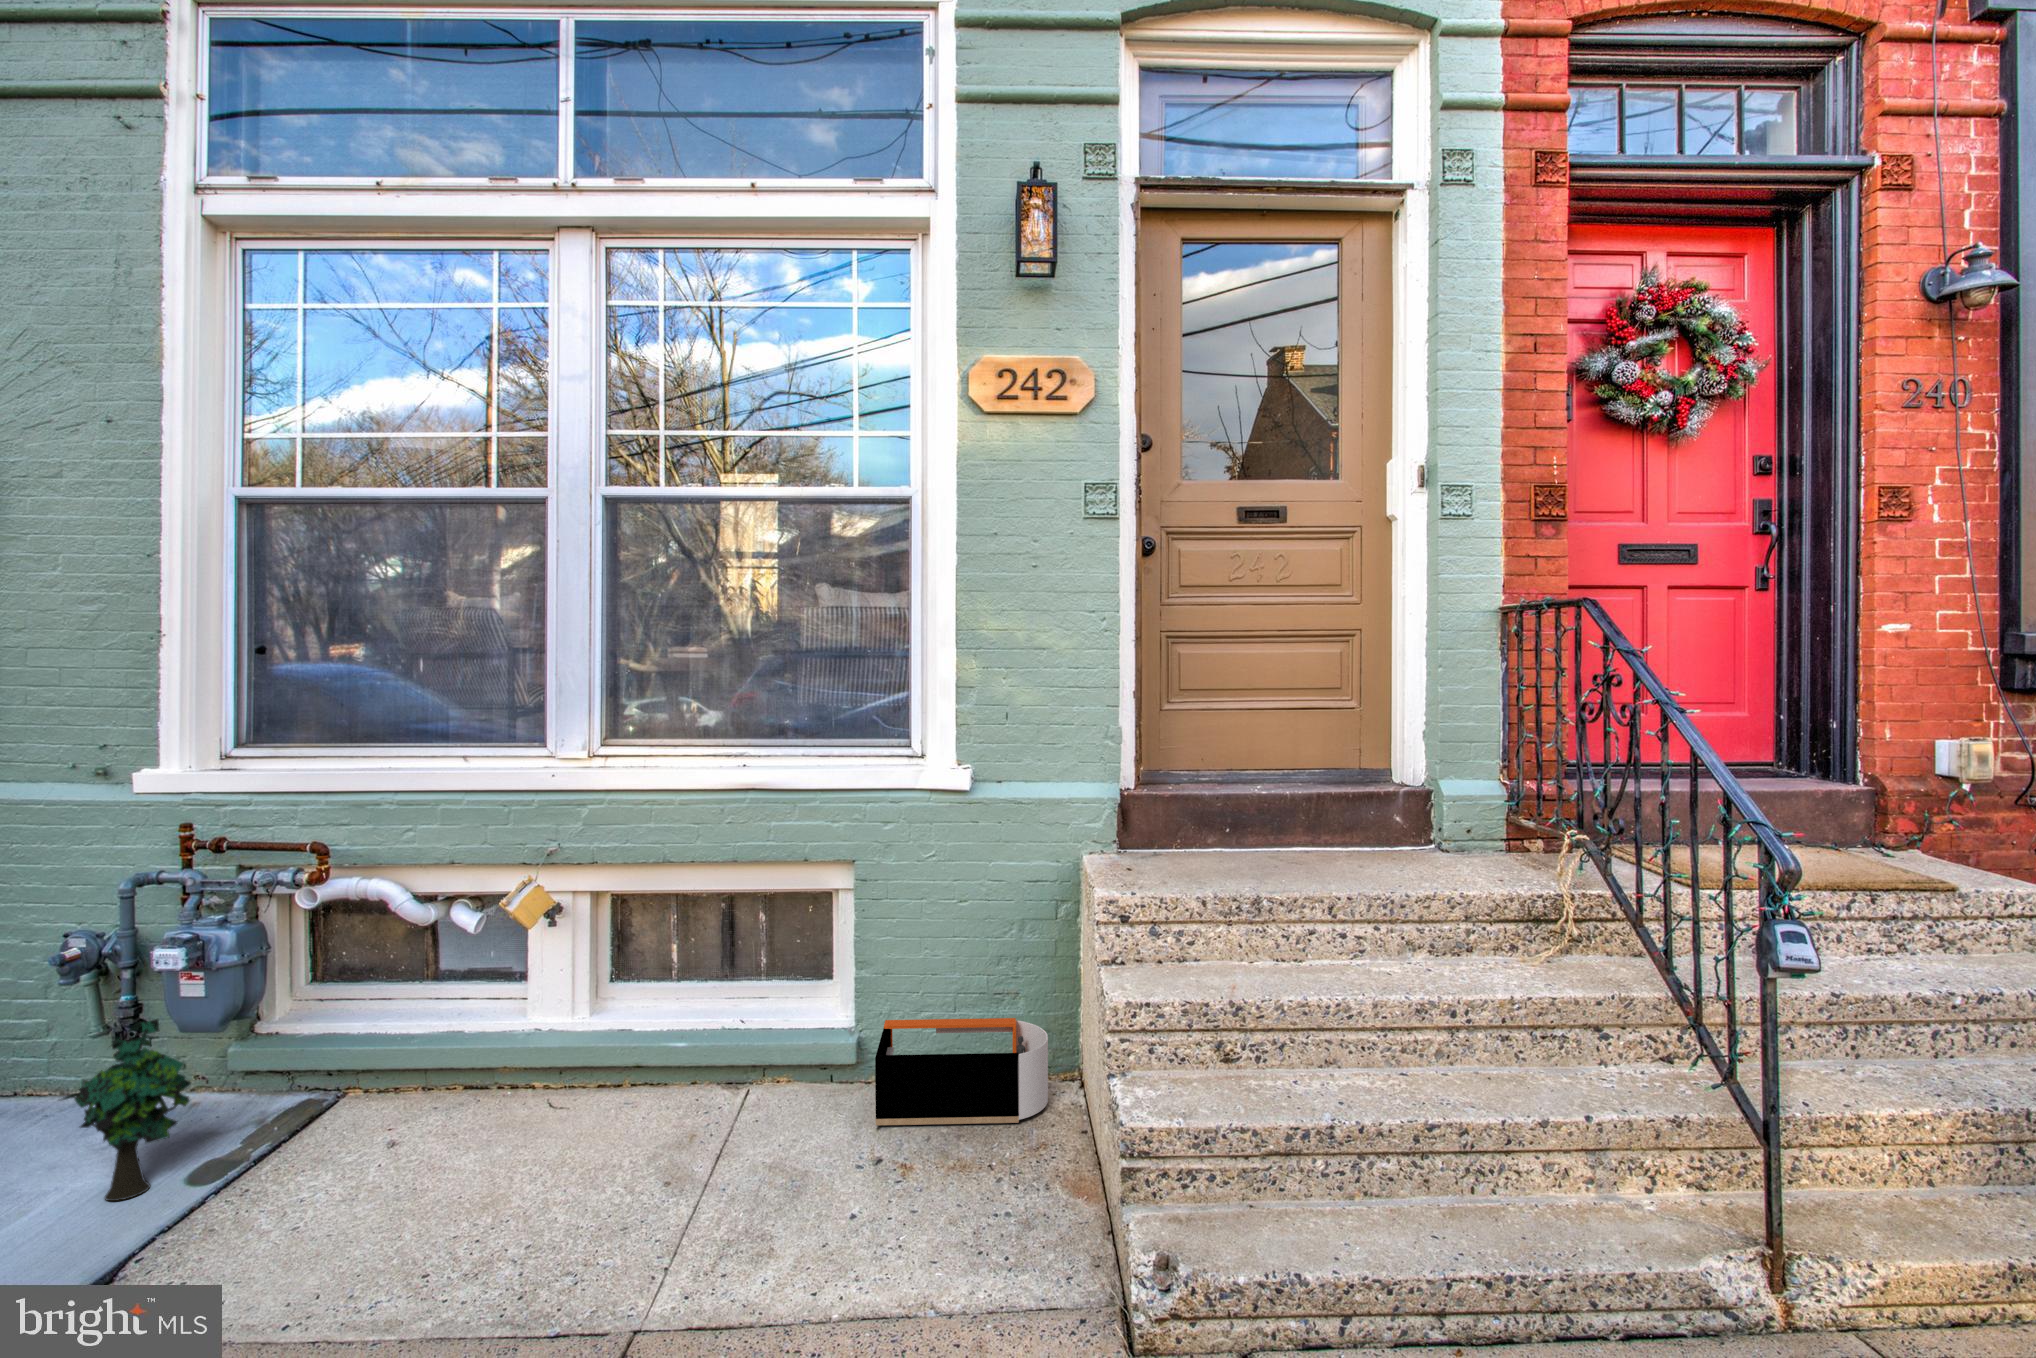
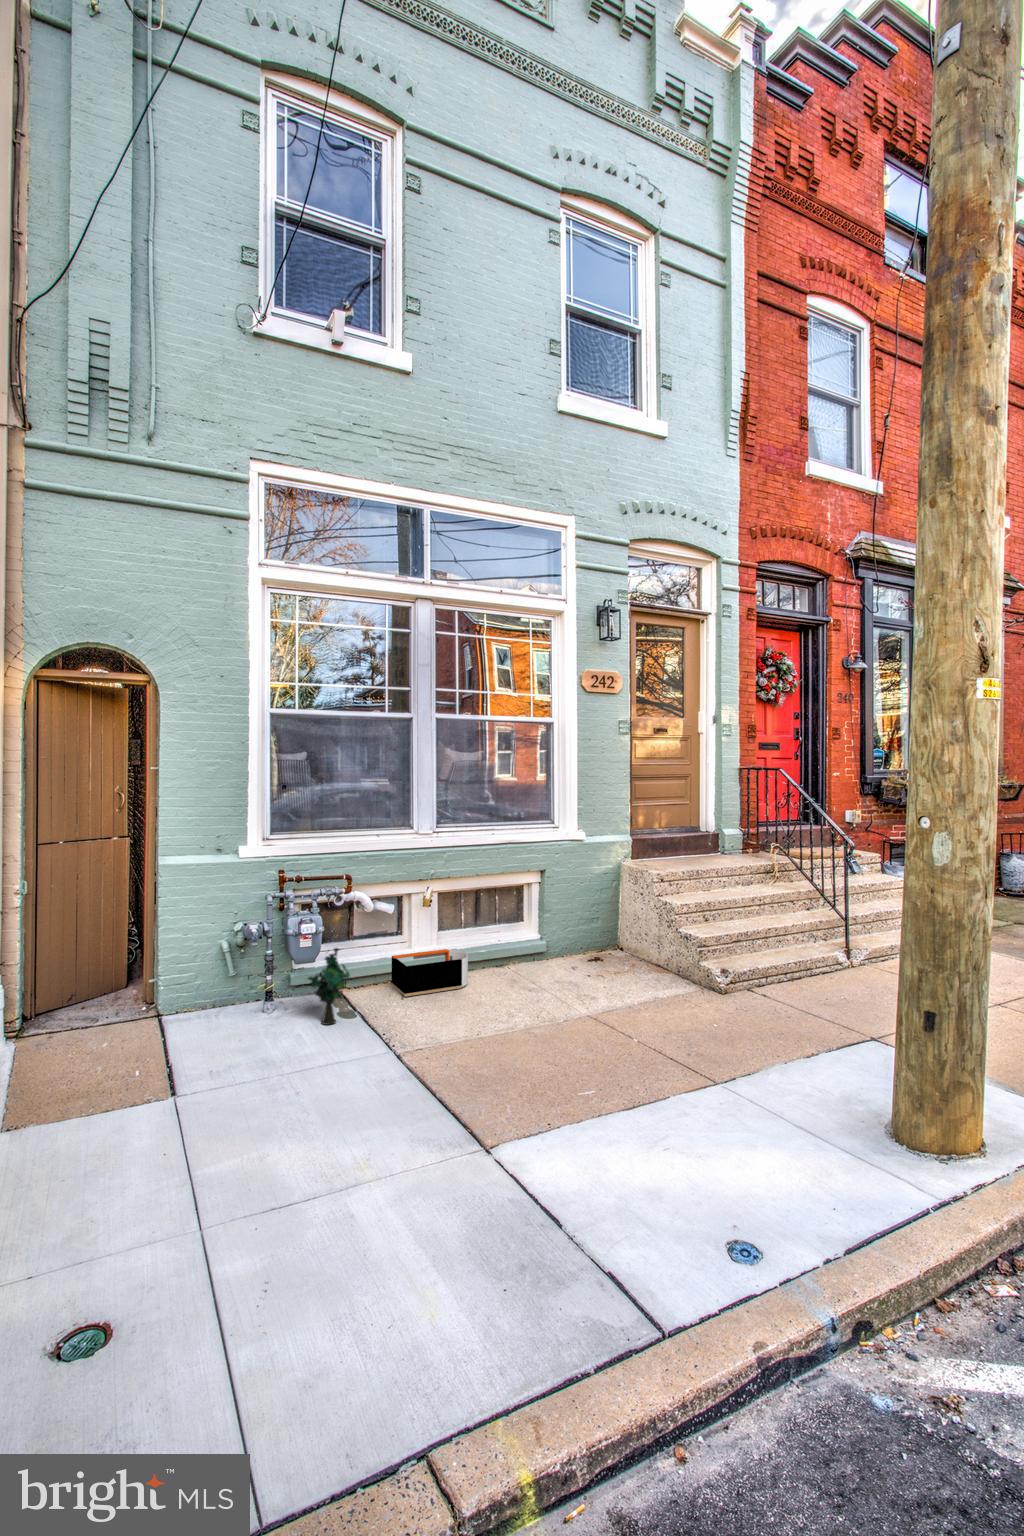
storage bin: present [875,1018,1048,1125] -> present [391,949,468,997]

